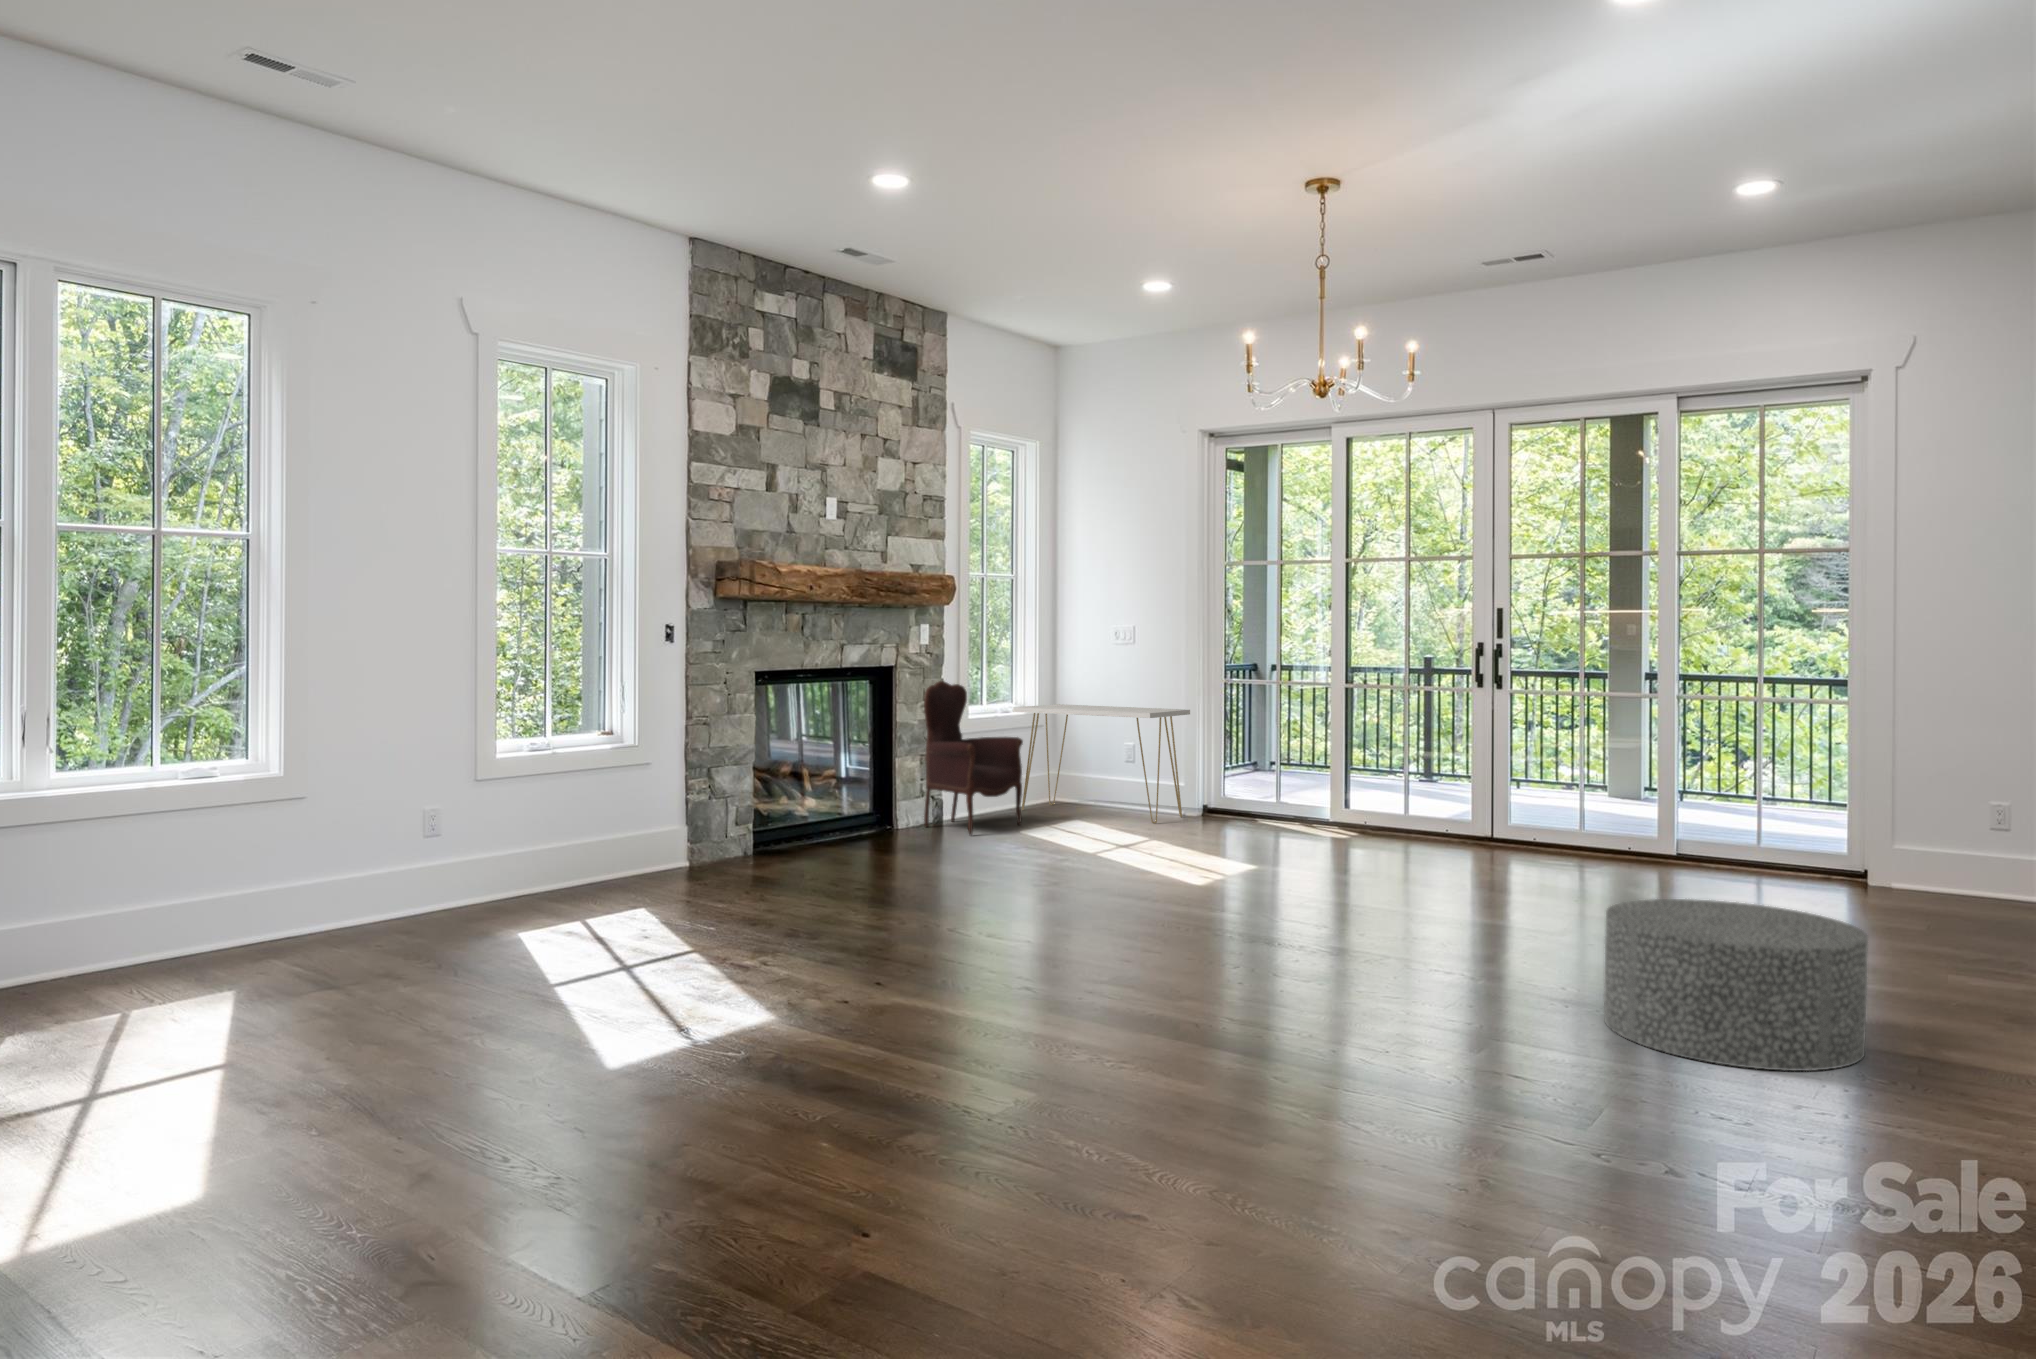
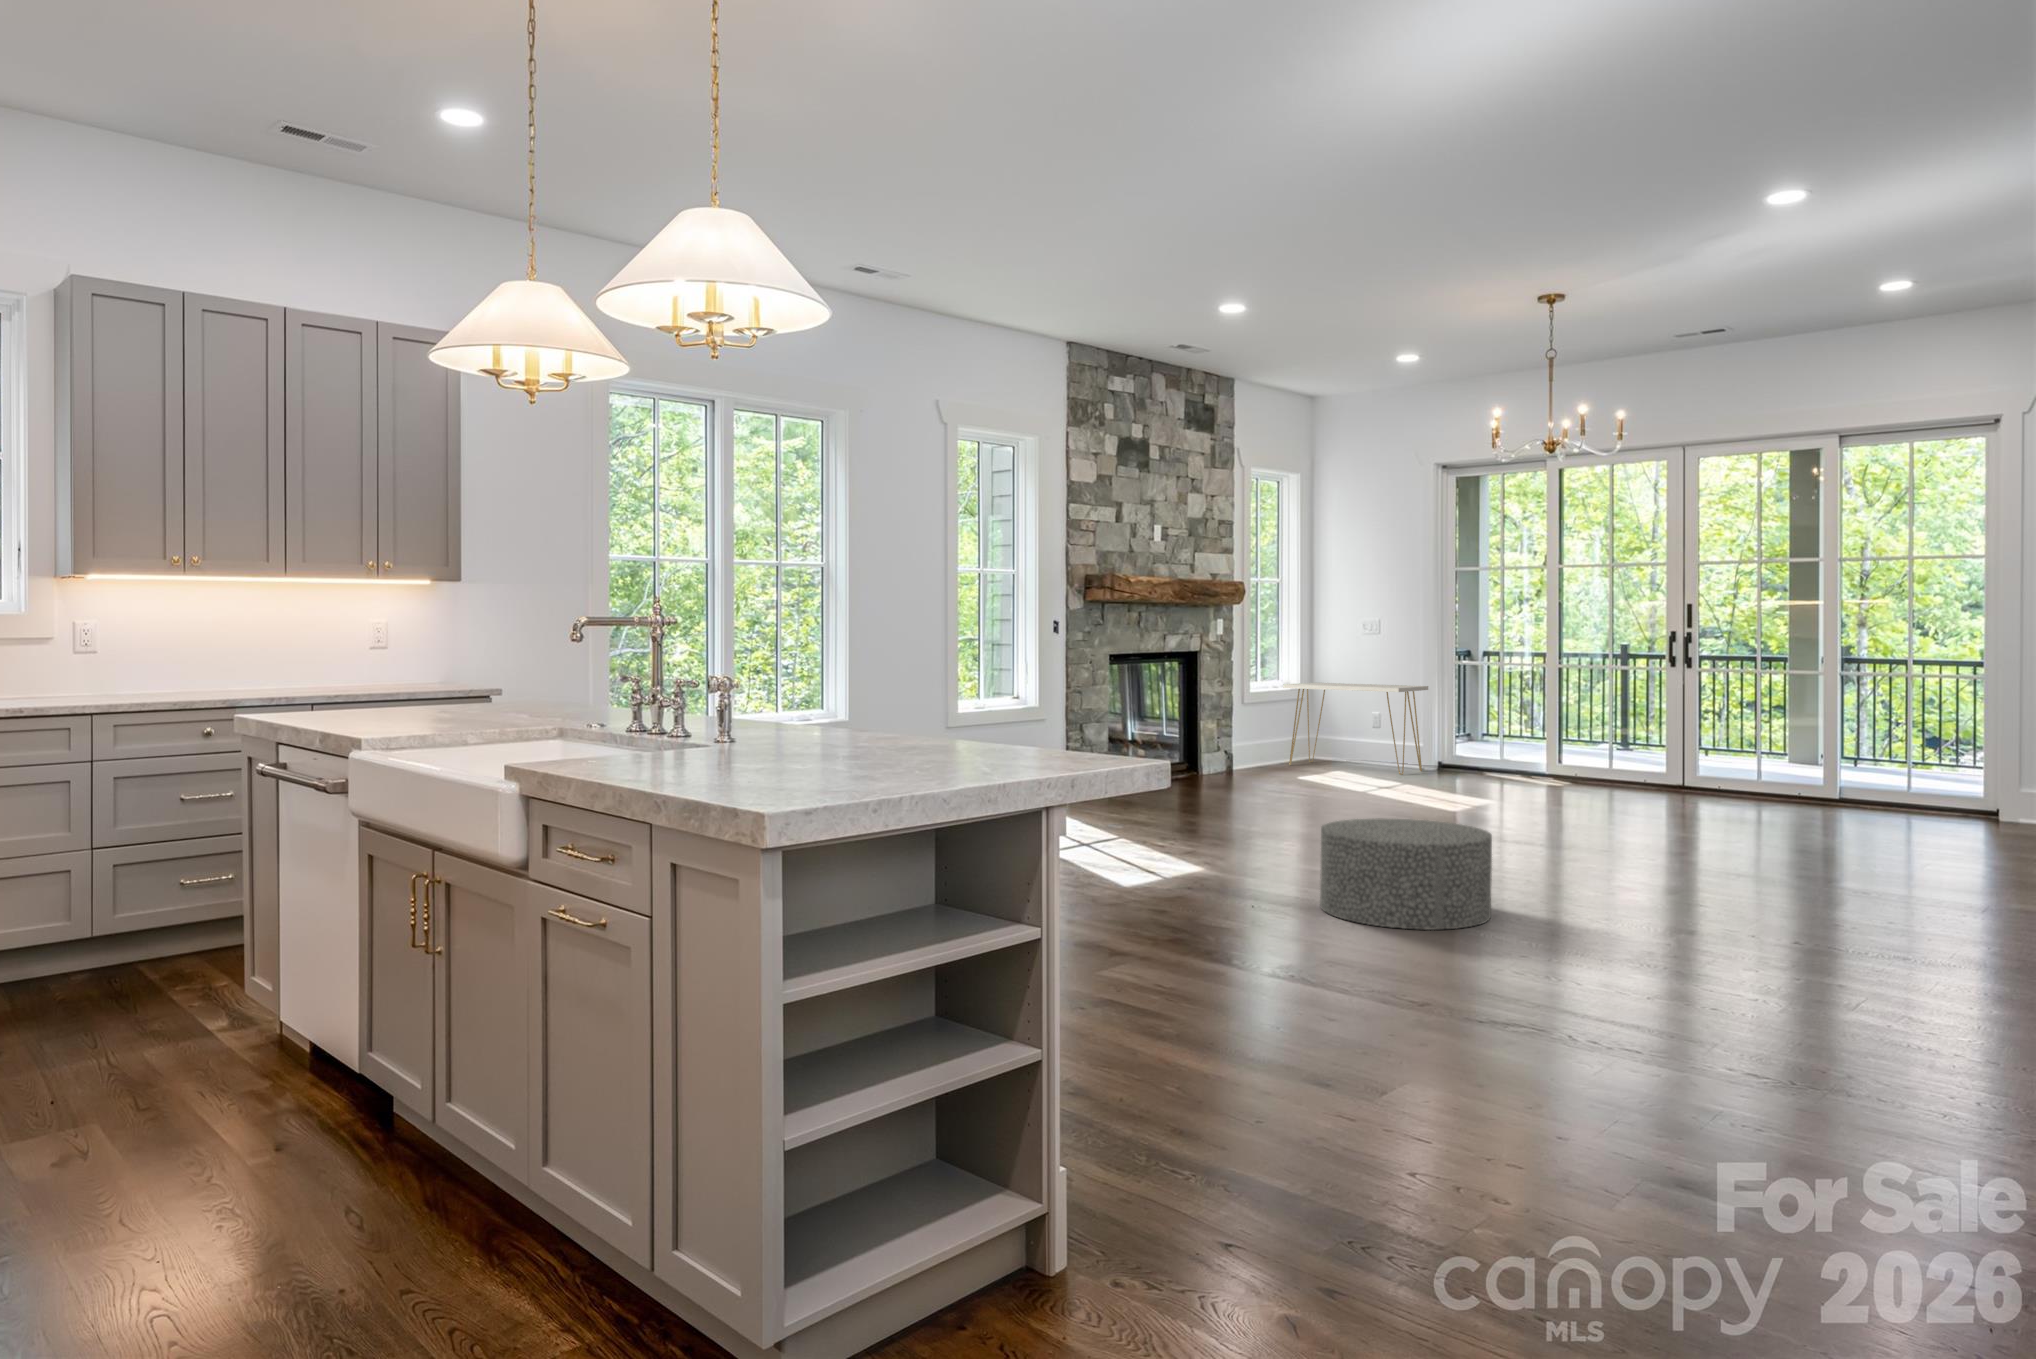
armchair: present [924,681,1023,835] -> none [1221,663,1297,781]
ottoman: present [1604,899,1868,1071] -> present [1320,819,1492,930]

